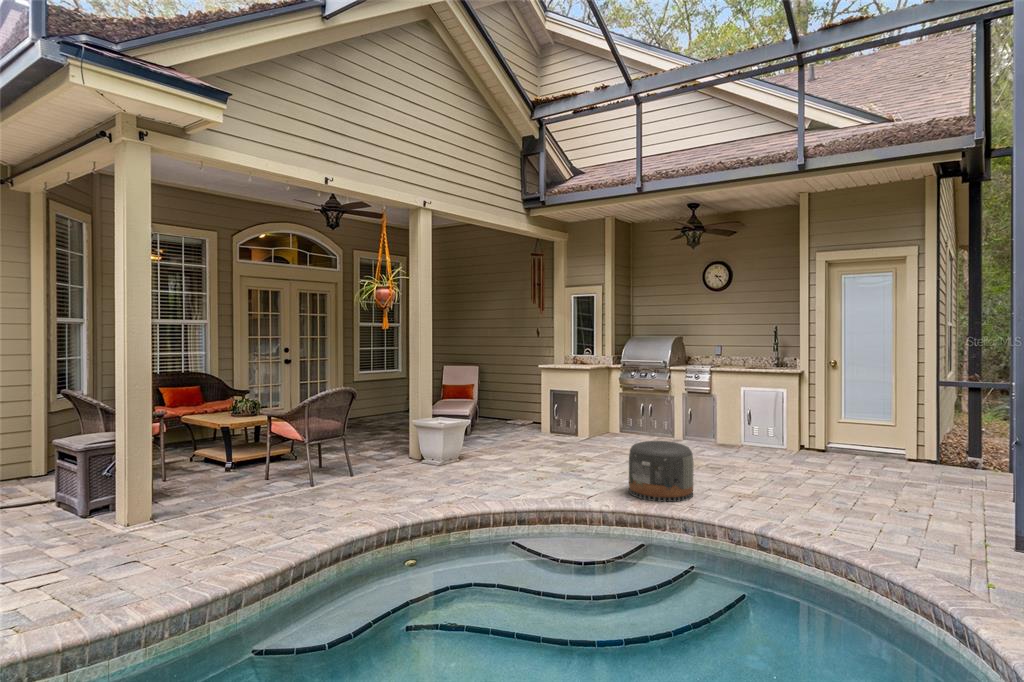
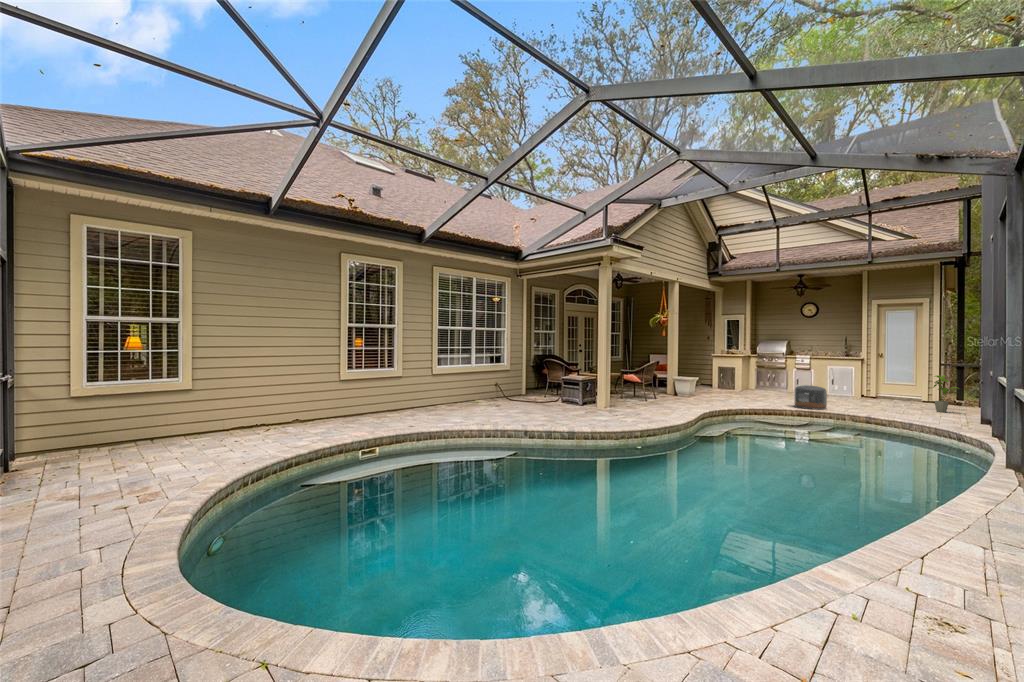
house plant: none [917,413,973,498] -> present [933,375,957,412]

